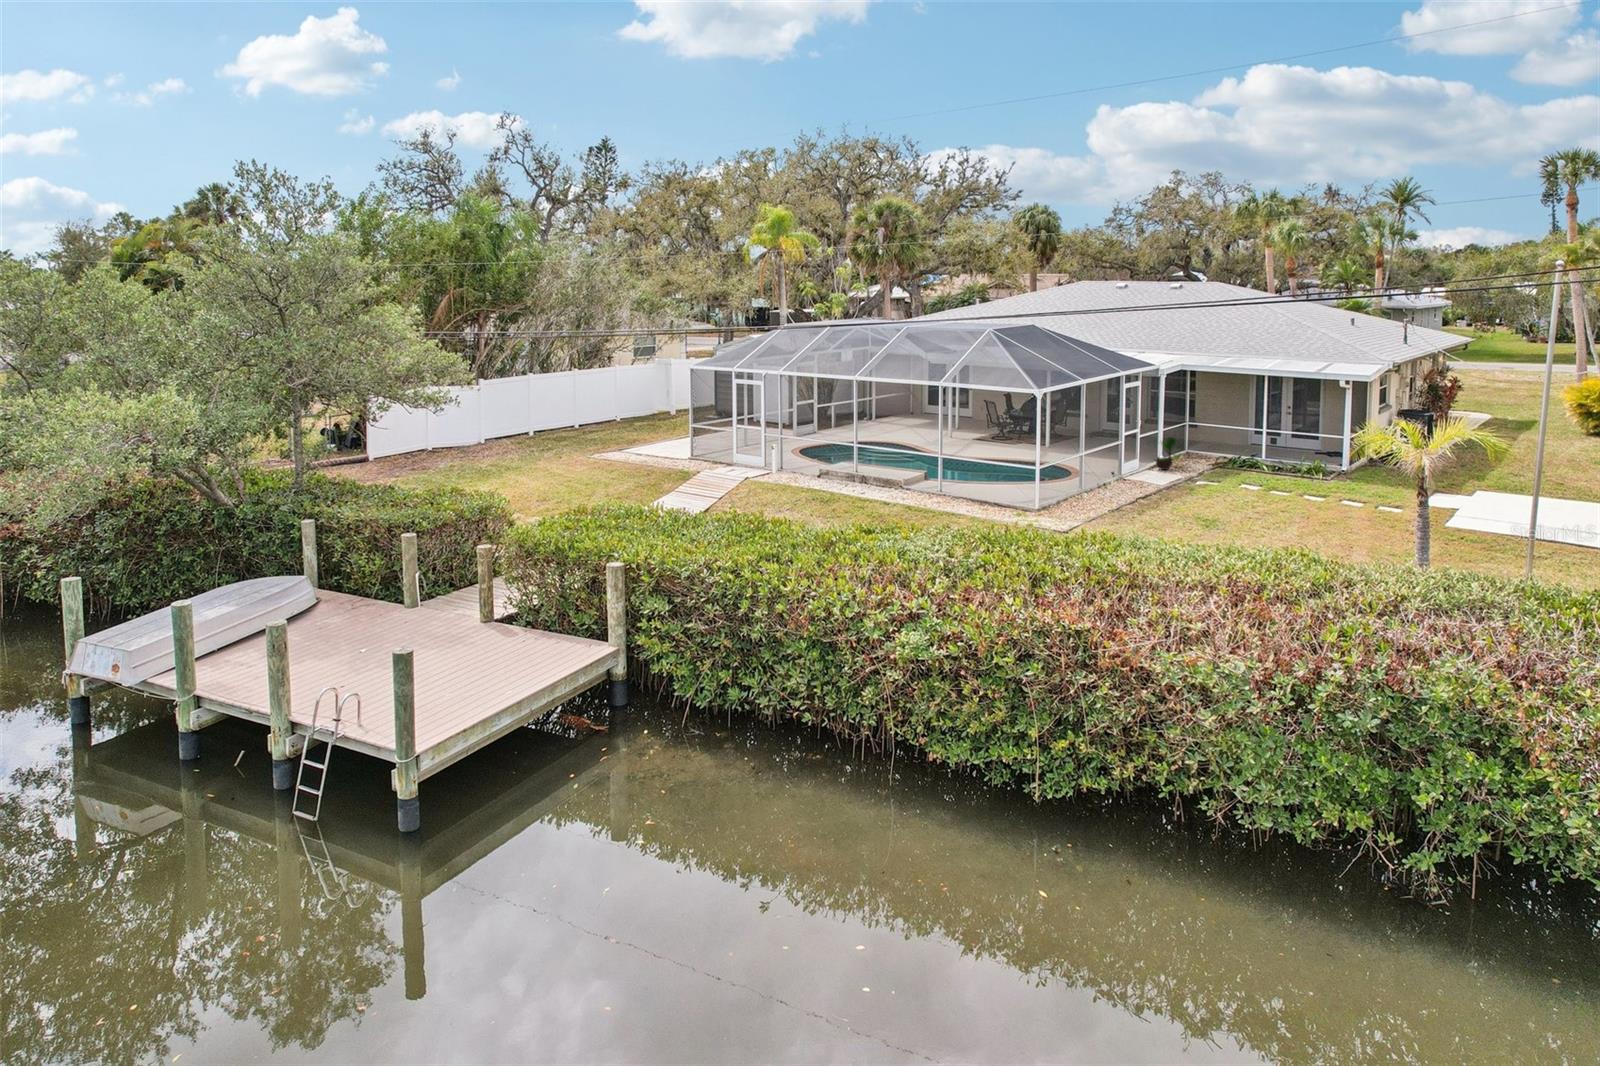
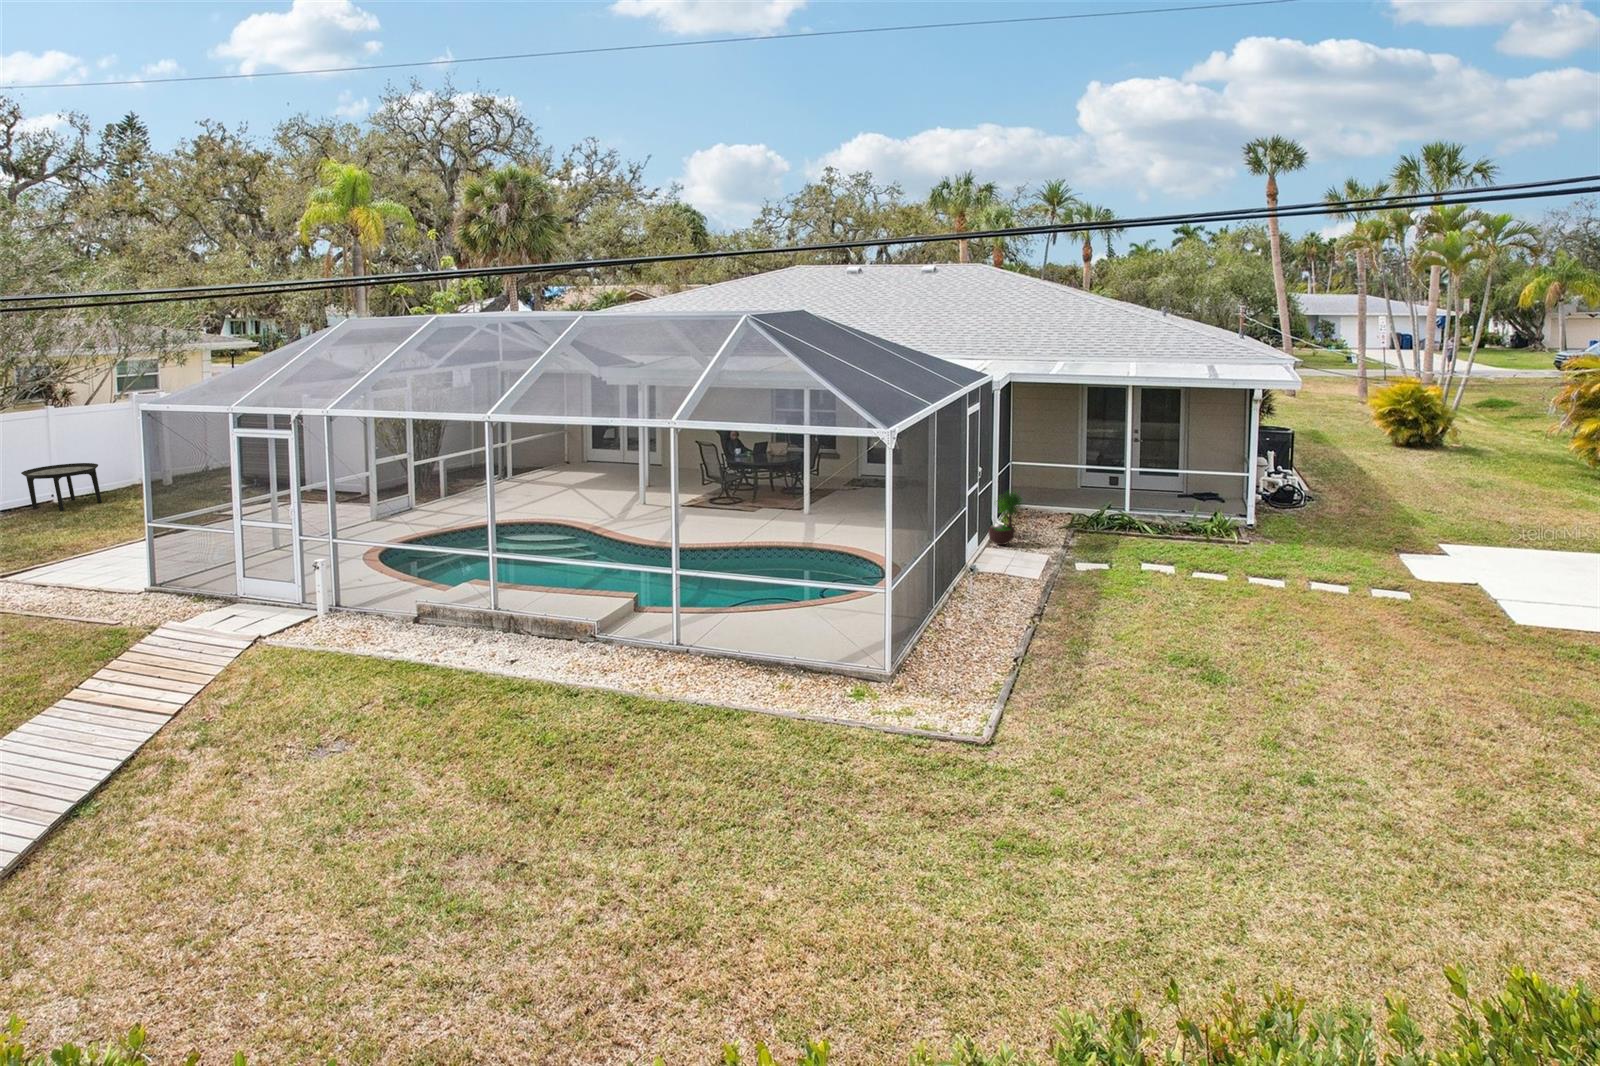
round table: none [605,400,642,427] -> present [21,463,102,511]

